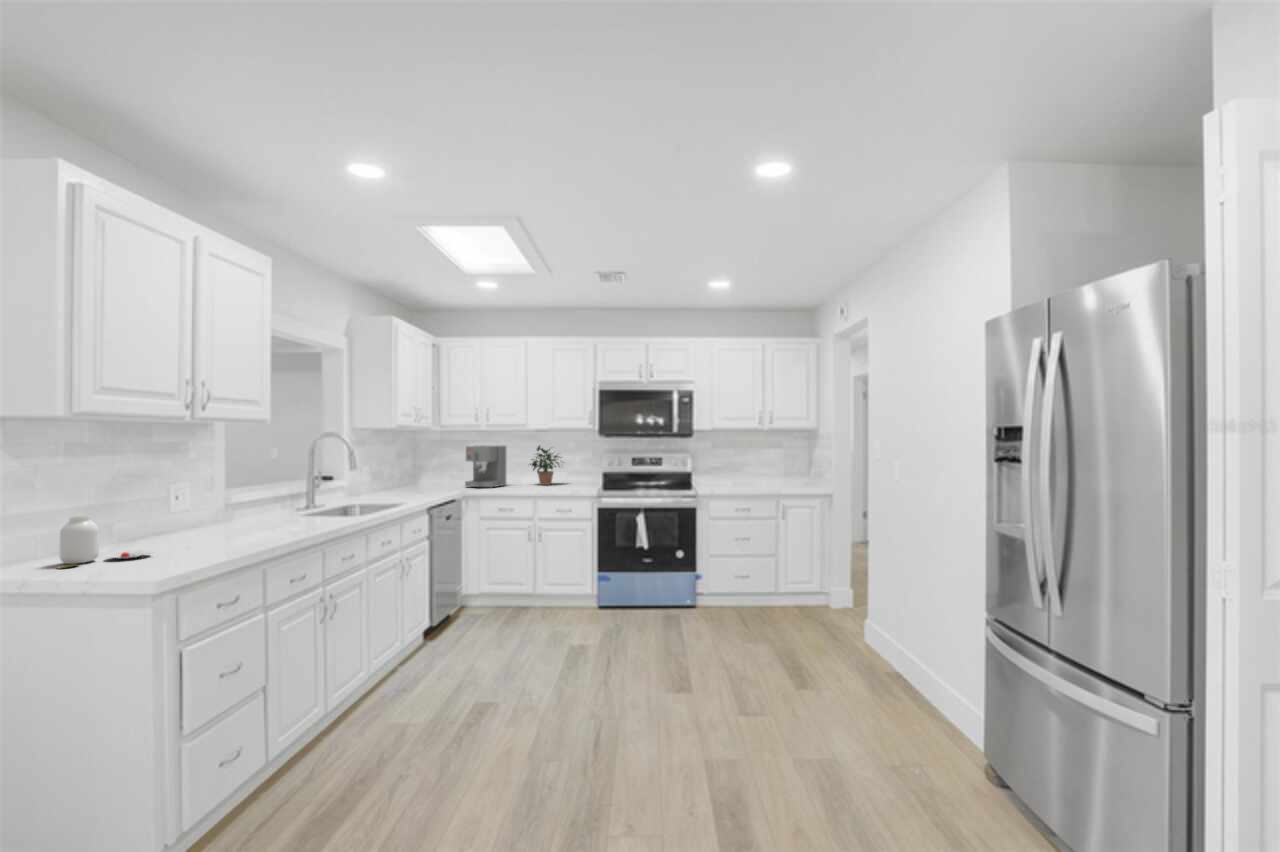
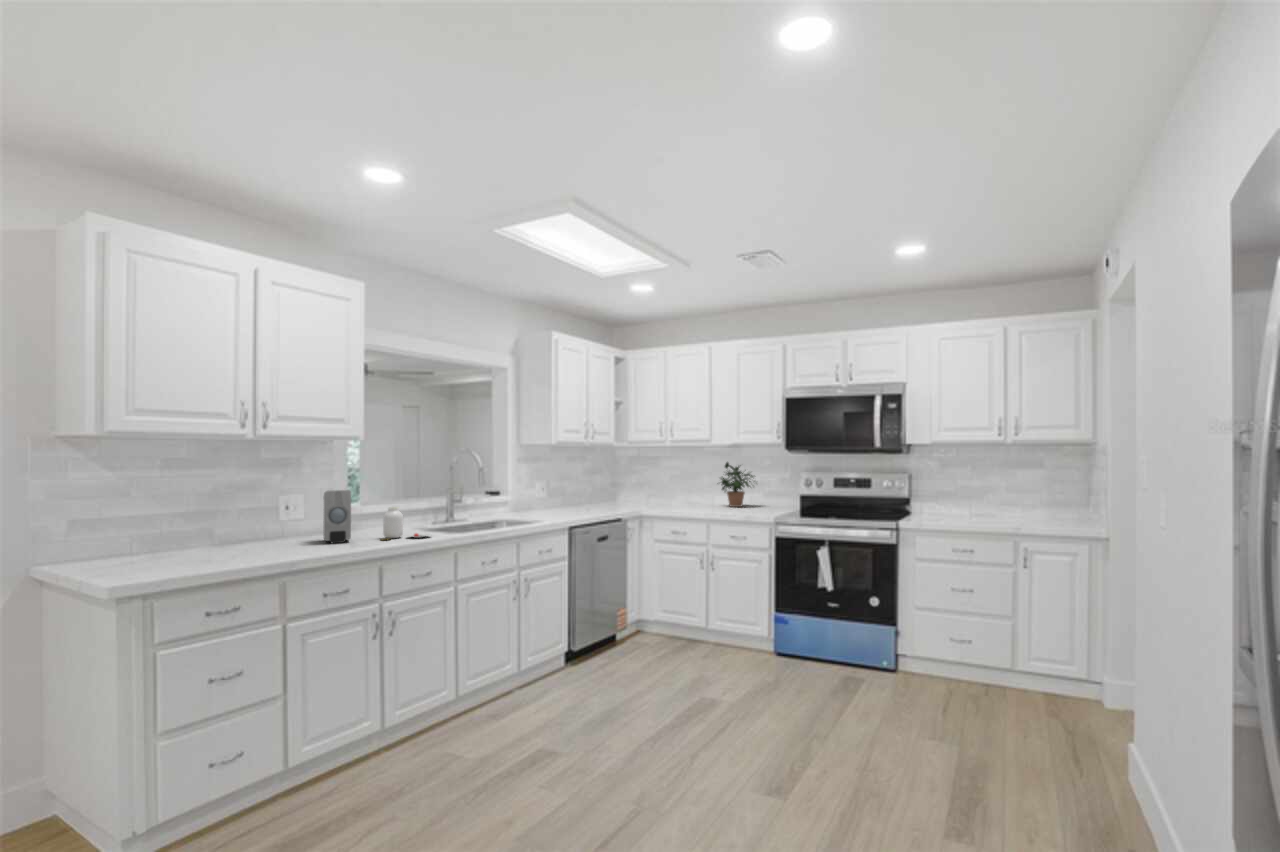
coffee maker: present [465,445,506,488] -> none [649,461,693,508]
soap dispenser: none [171,477,221,541] -> present [323,490,351,543]
jar: present [57,516,152,569] -> present [383,507,430,539]

